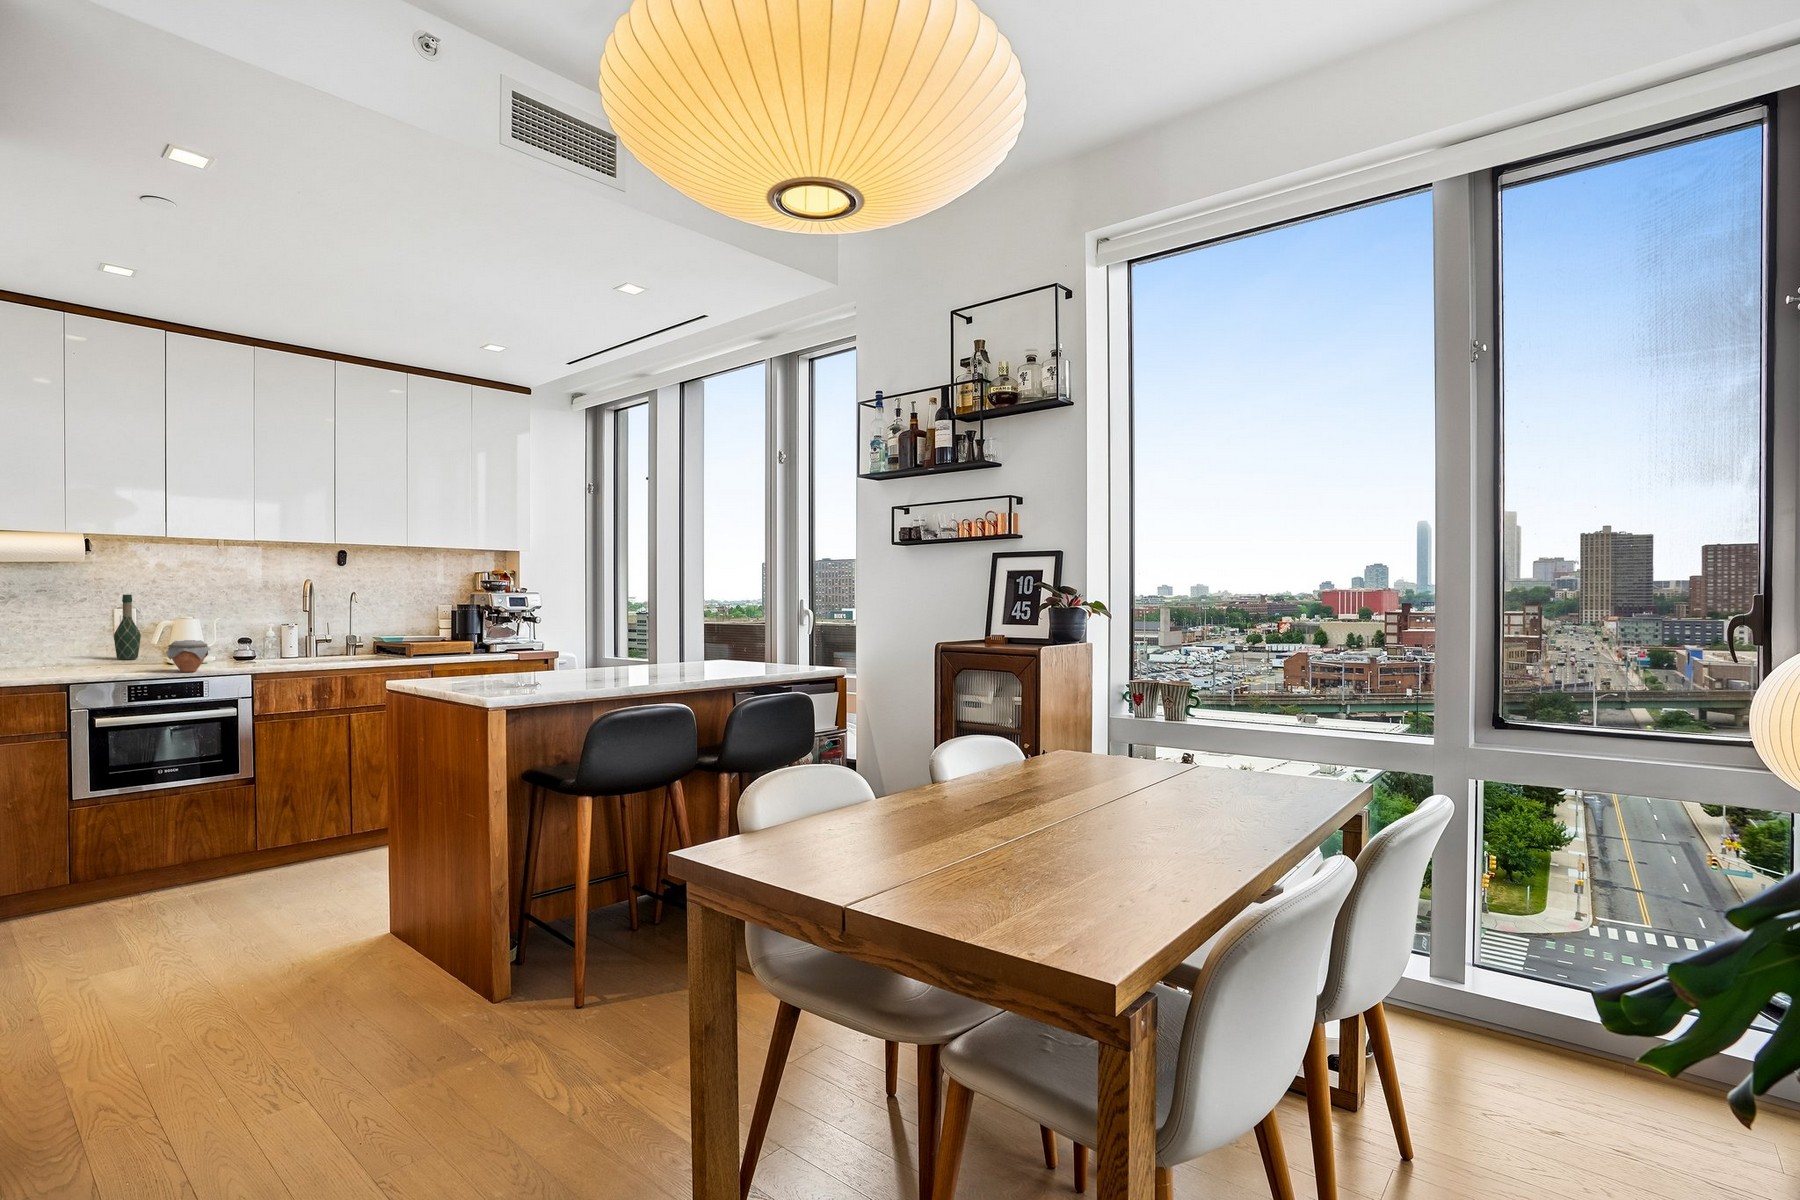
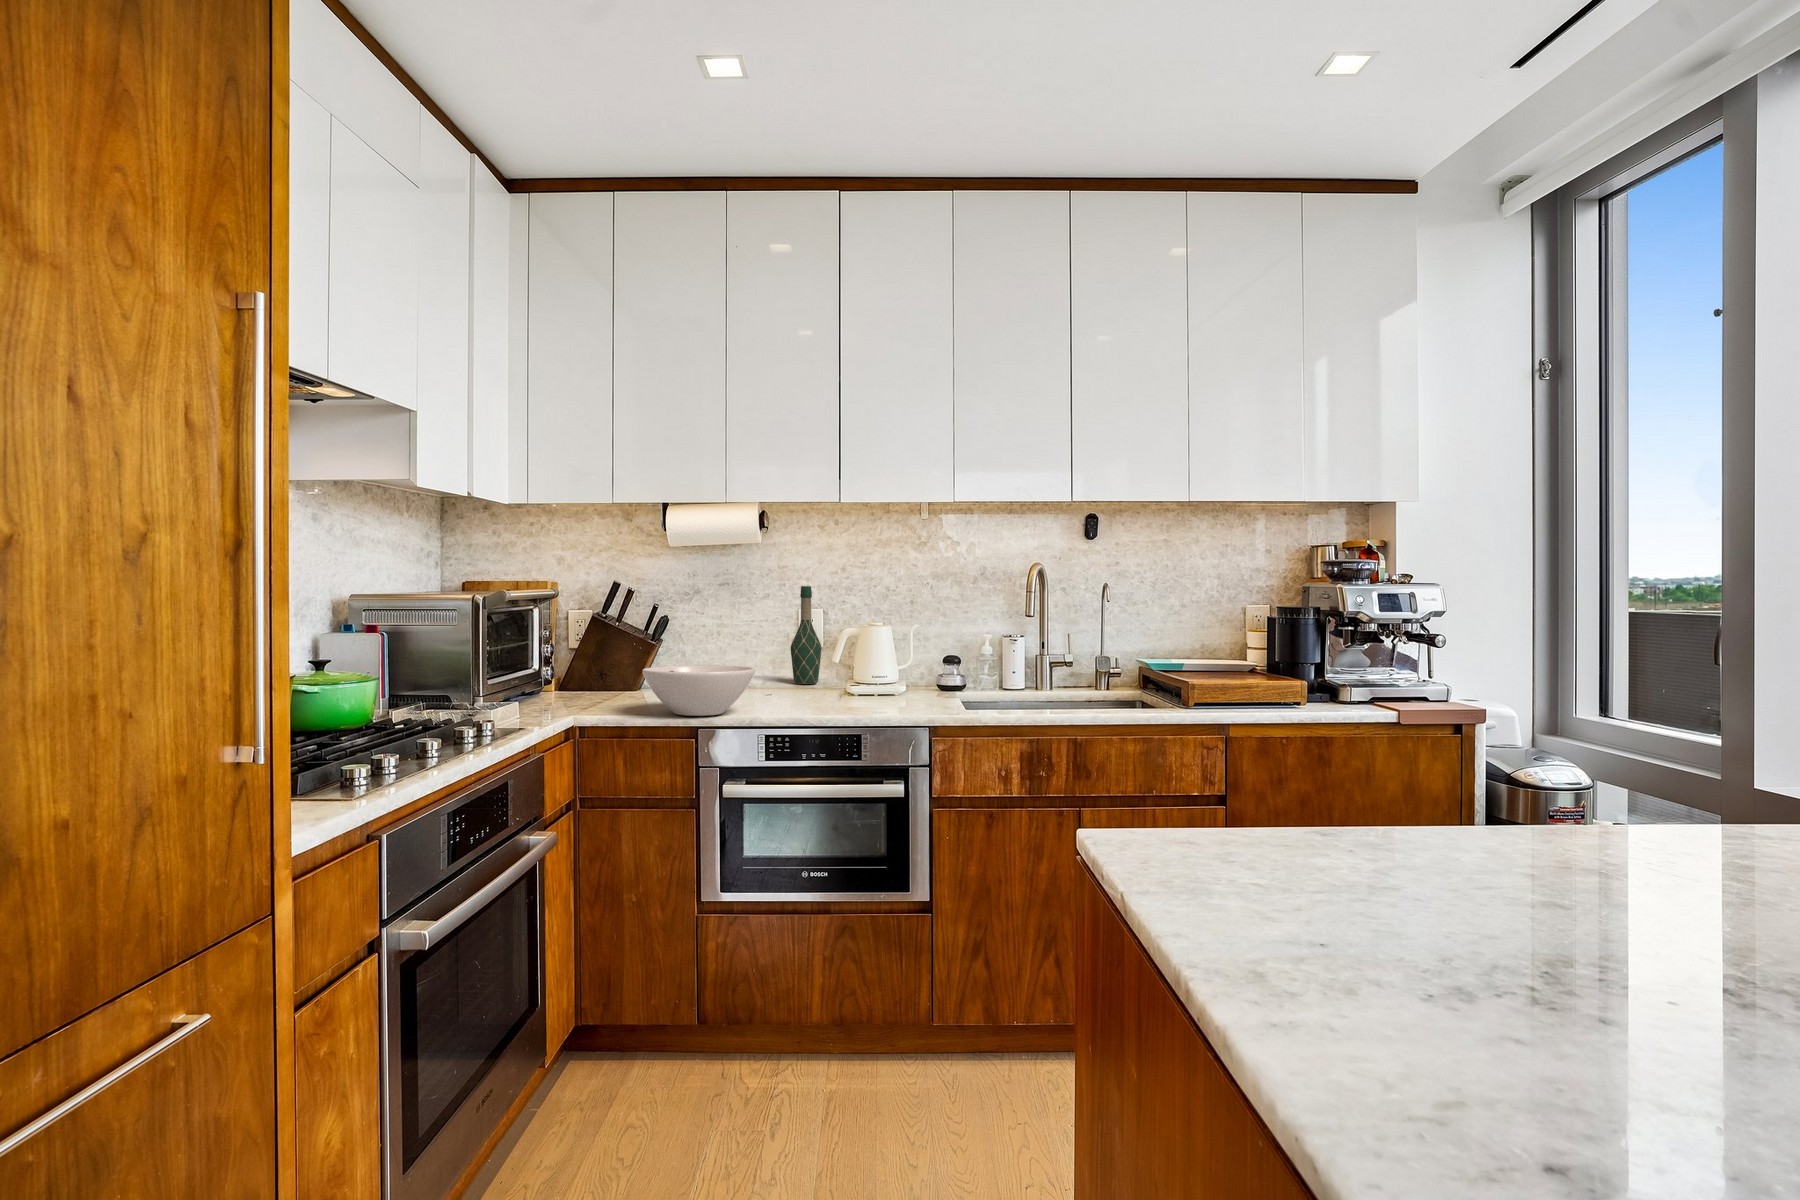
jar: present [166,640,210,672] -> none [815,660,876,714]
bowl: none [26,646,120,678] -> present [642,665,755,716]

